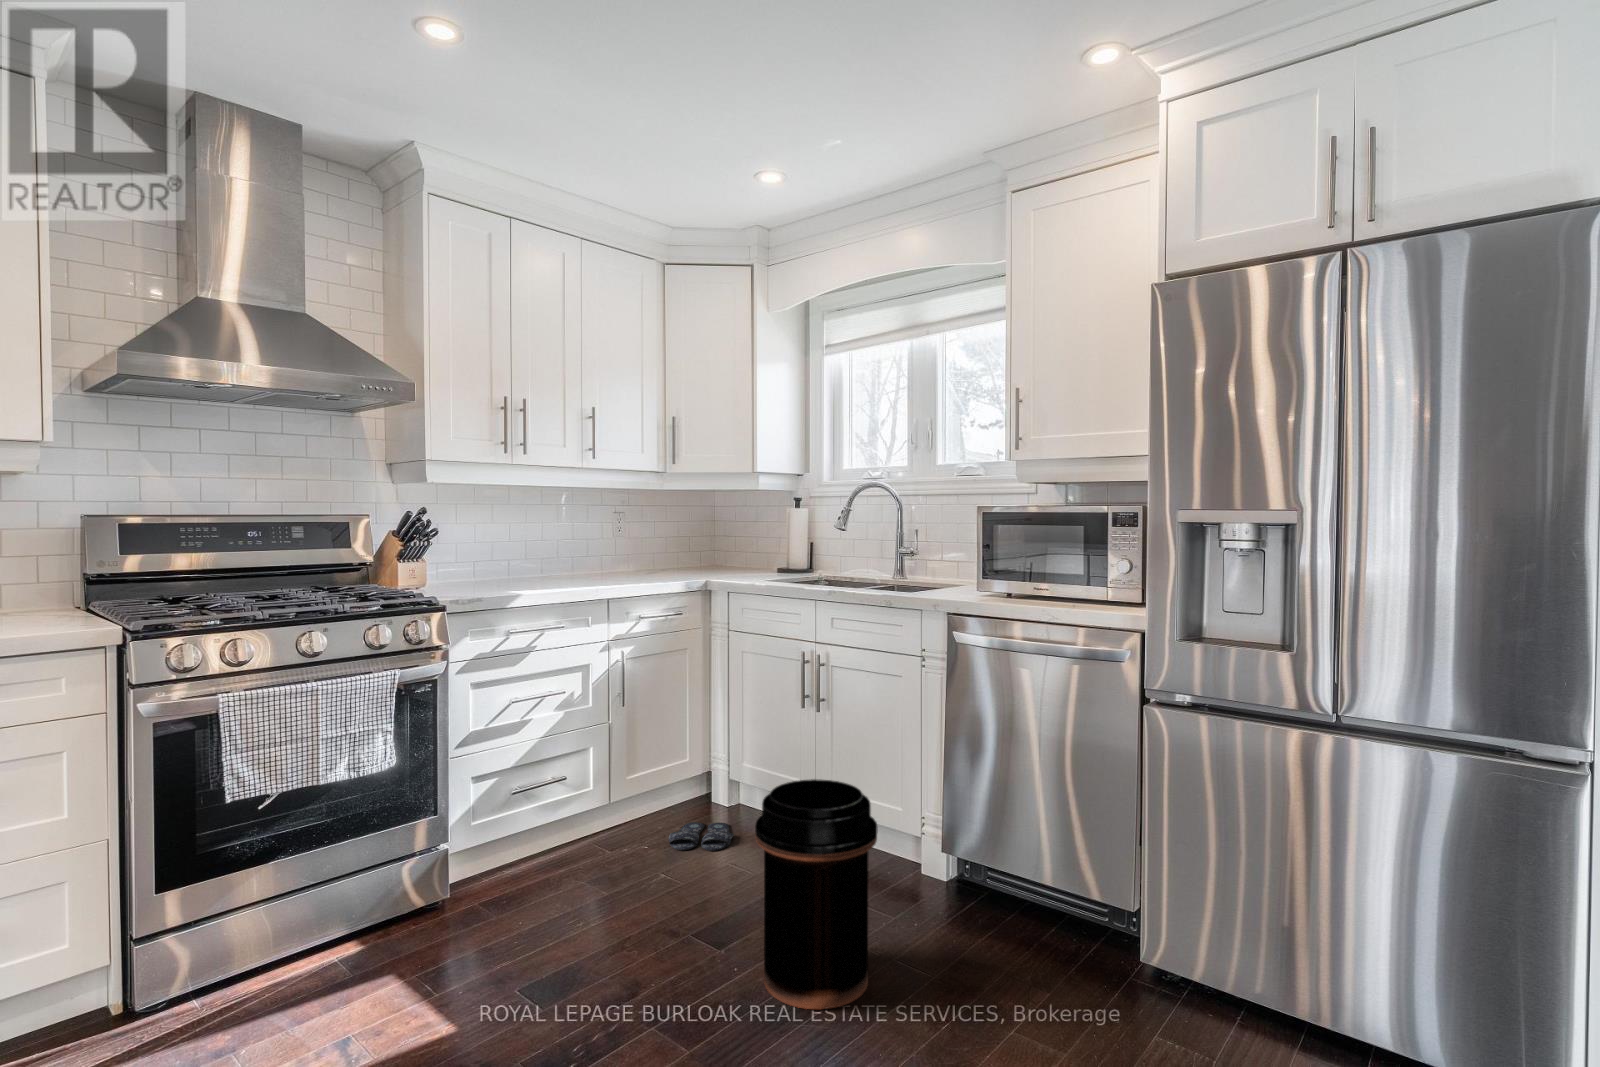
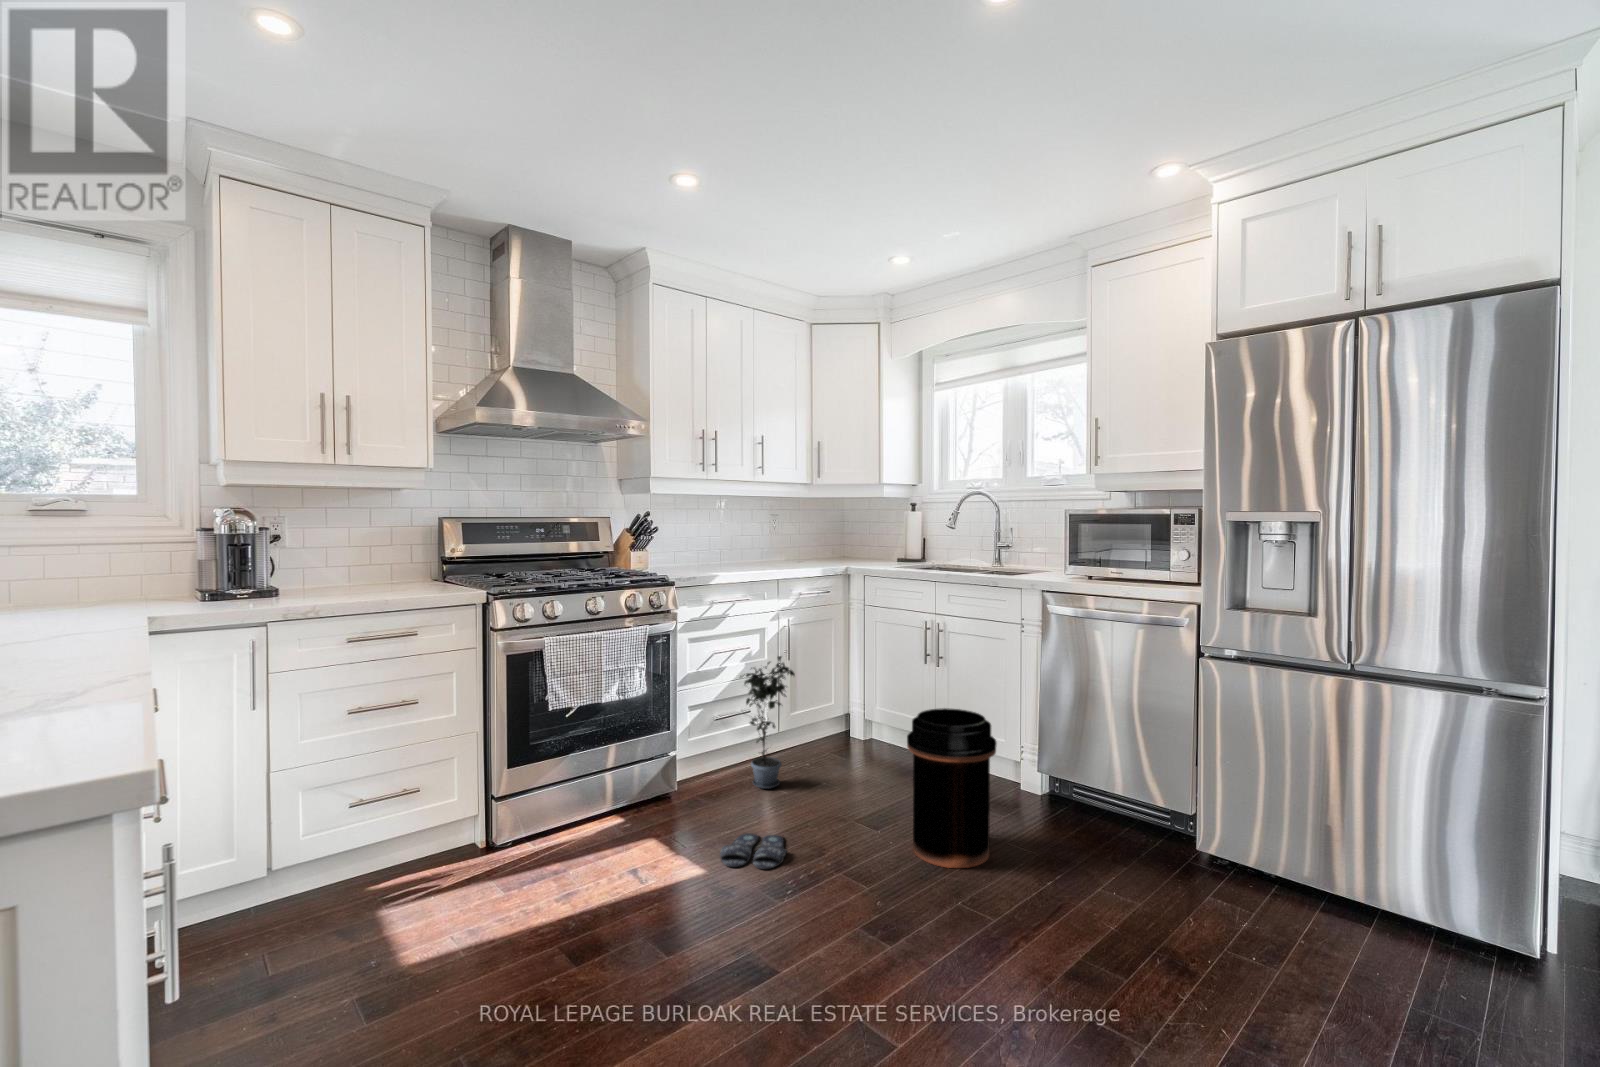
potted plant: none [538,706,619,890] -> present [740,656,795,789]
slippers: present [669,822,734,851] -> present [720,833,787,870]

